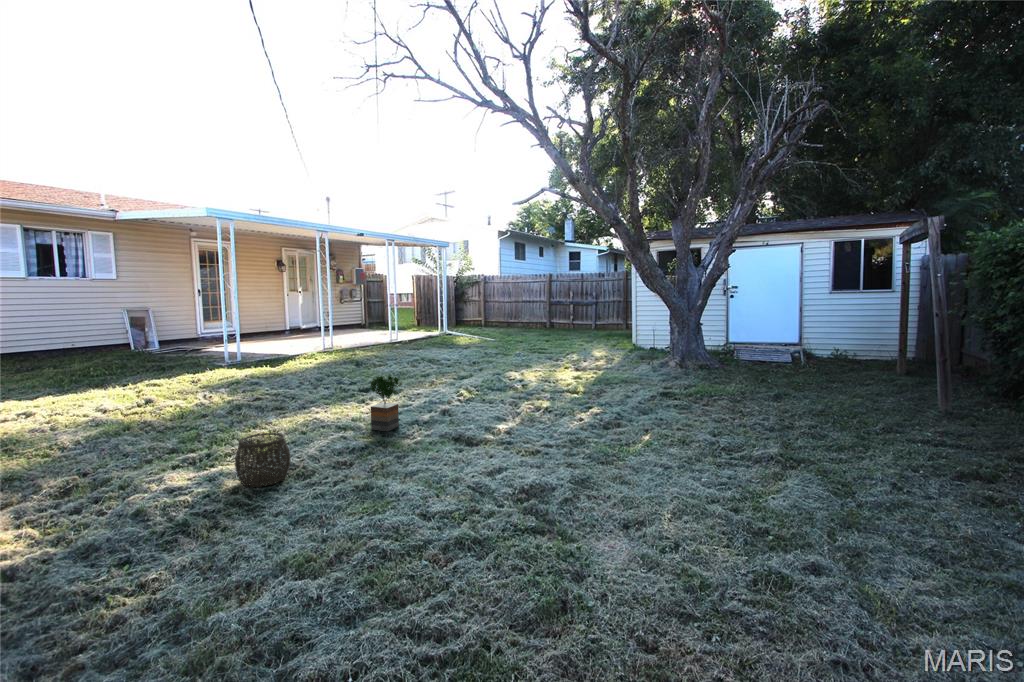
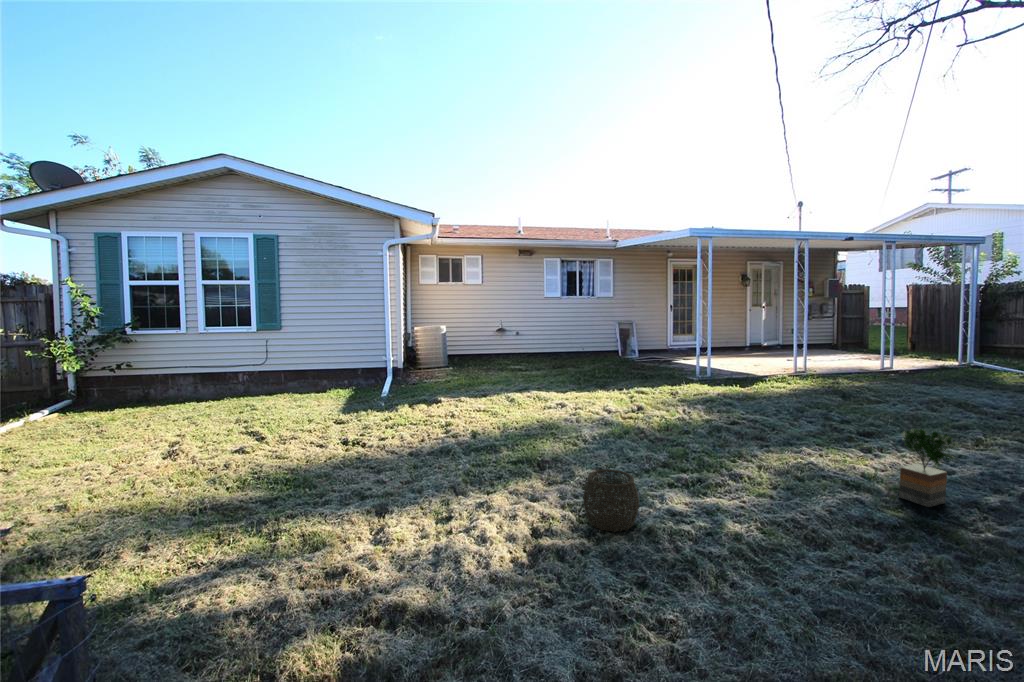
woven basket: present [235,433,291,487] -> present [583,469,639,532]

